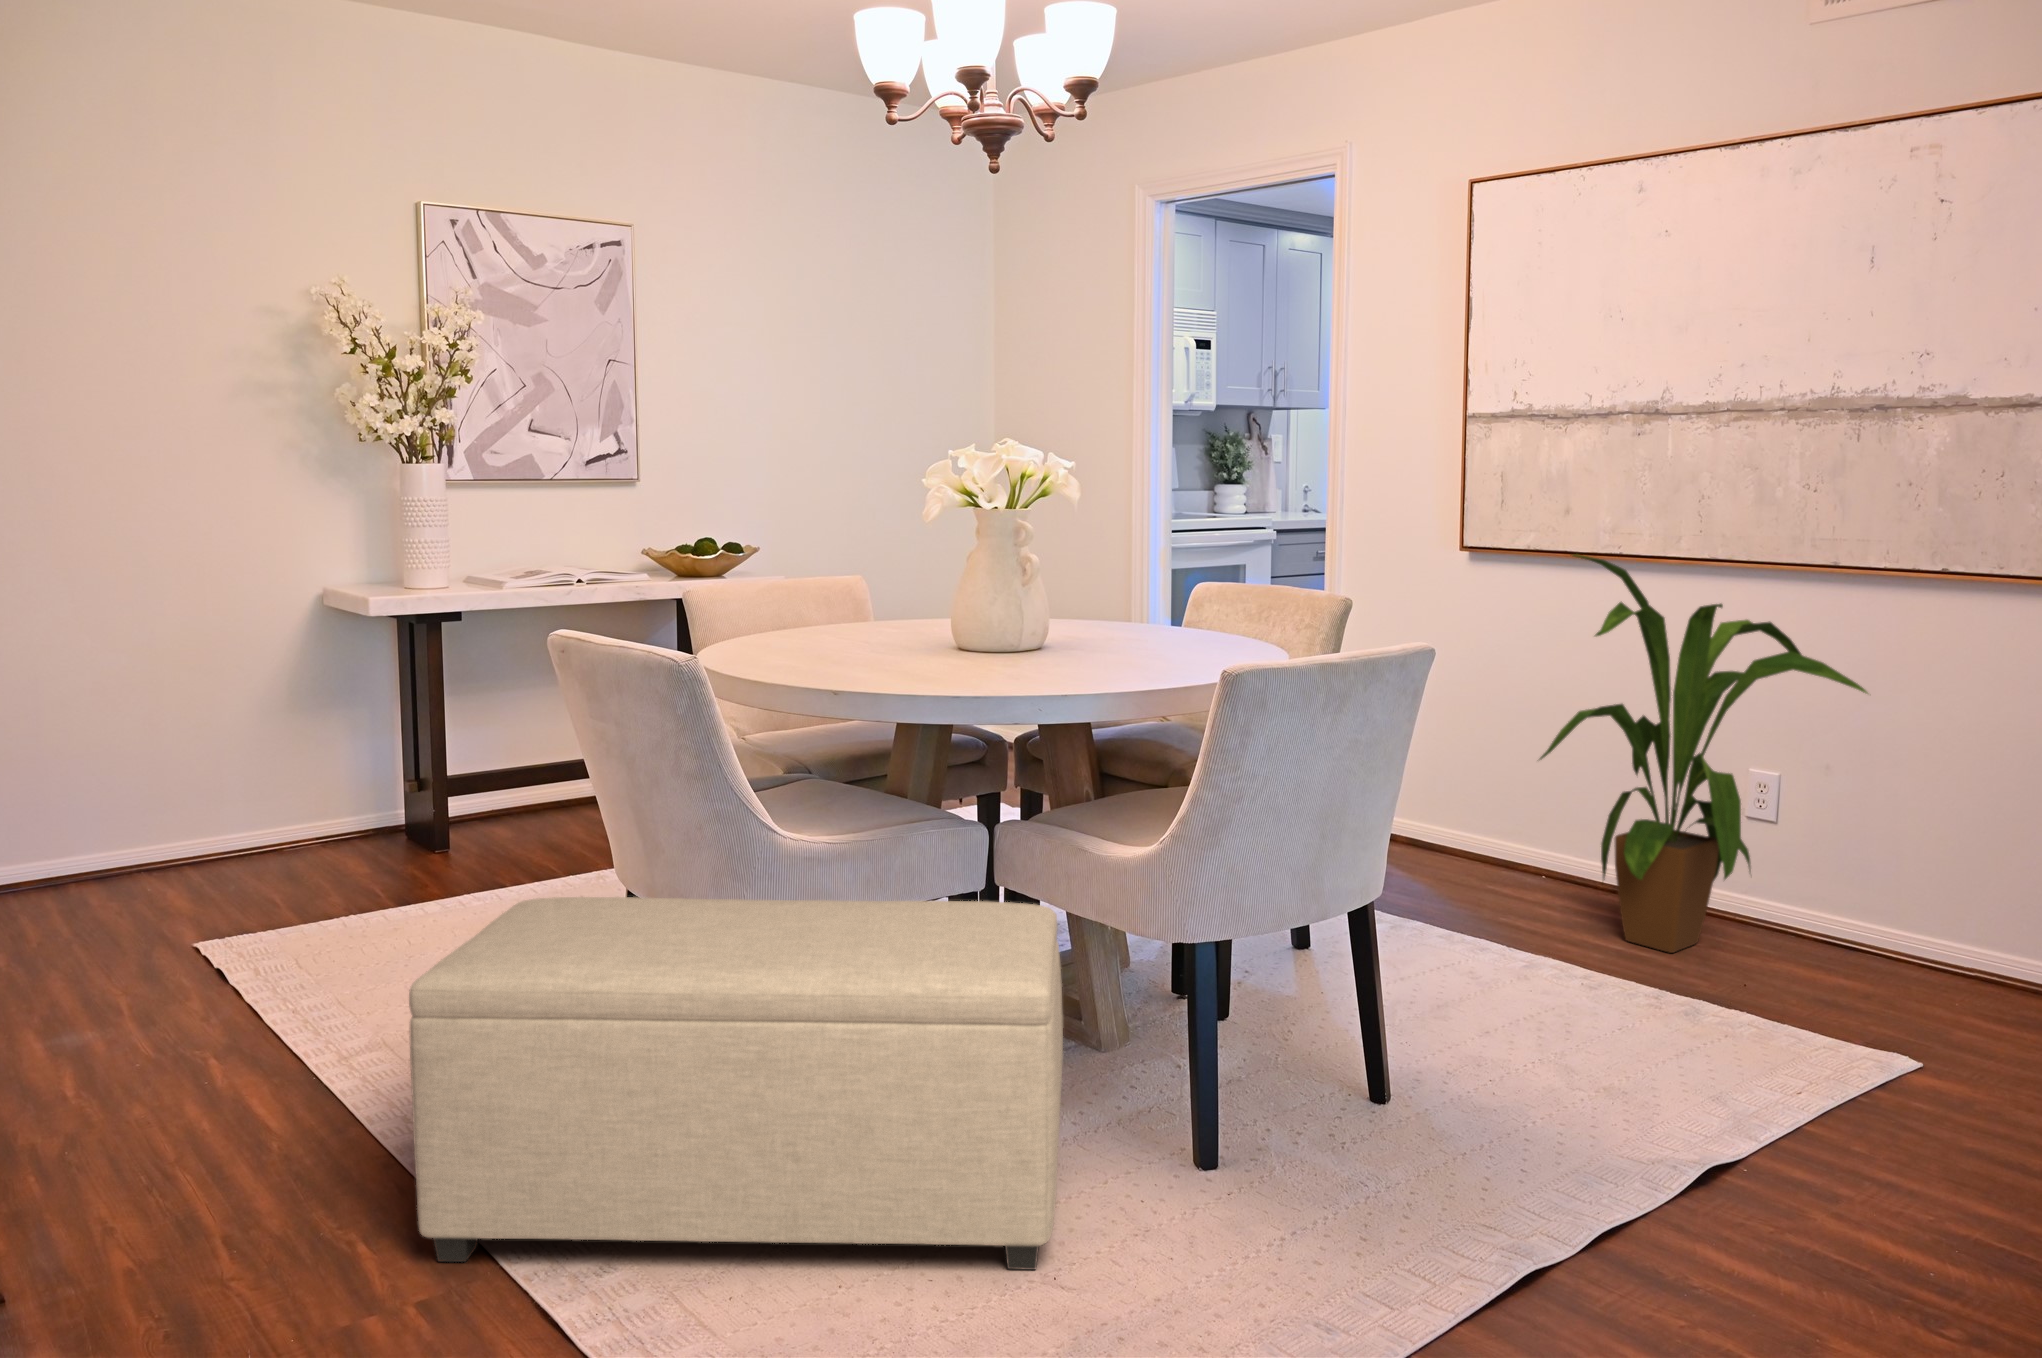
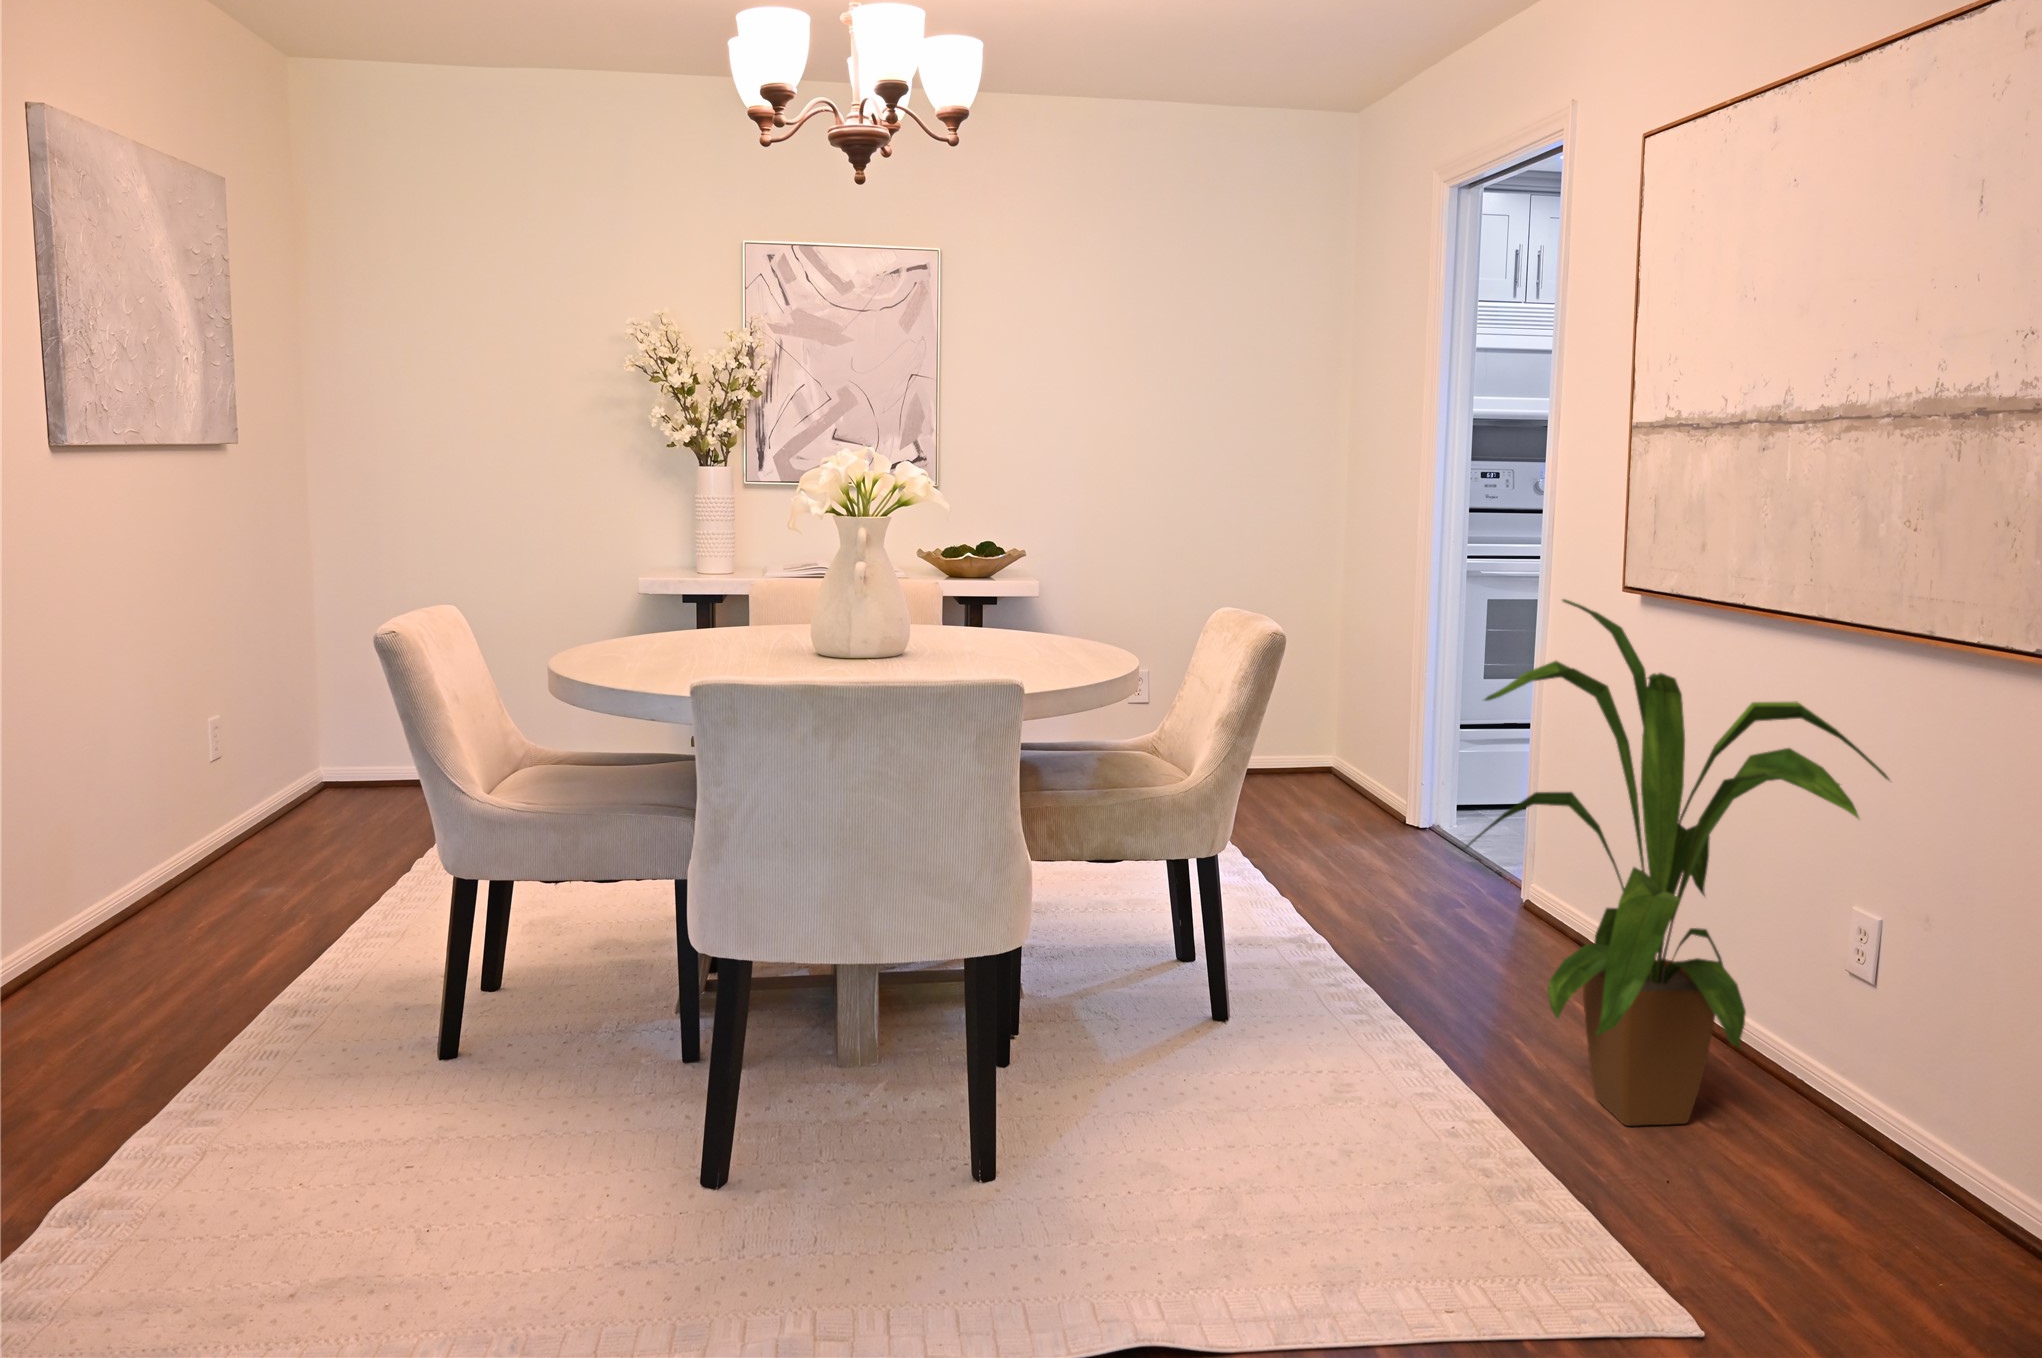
ottoman: present [409,897,1063,1270] -> none [129,821,636,1211]

